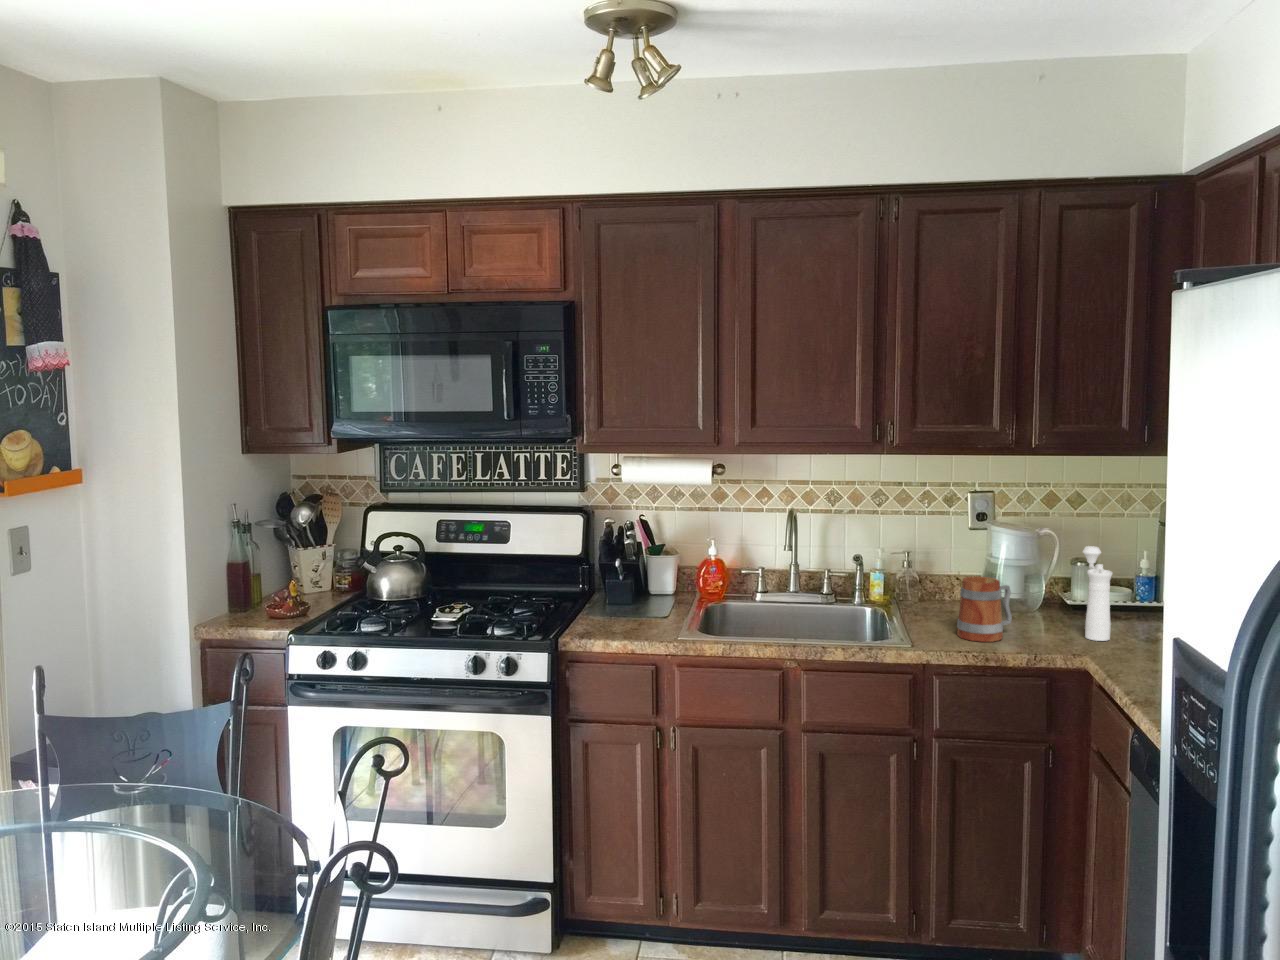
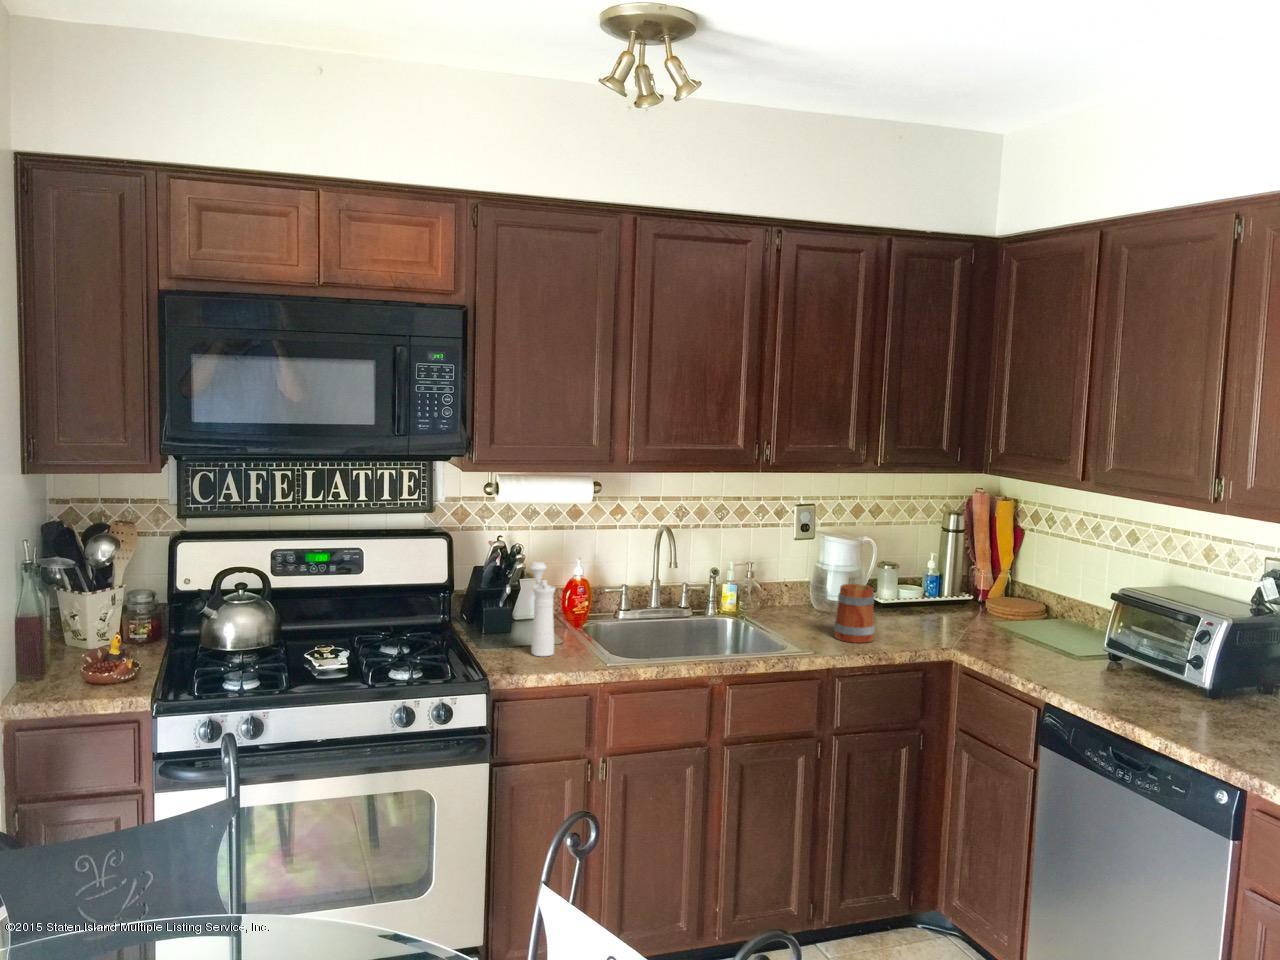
pepper mill: present [1083,546,1112,641] -> present [530,562,555,656]

